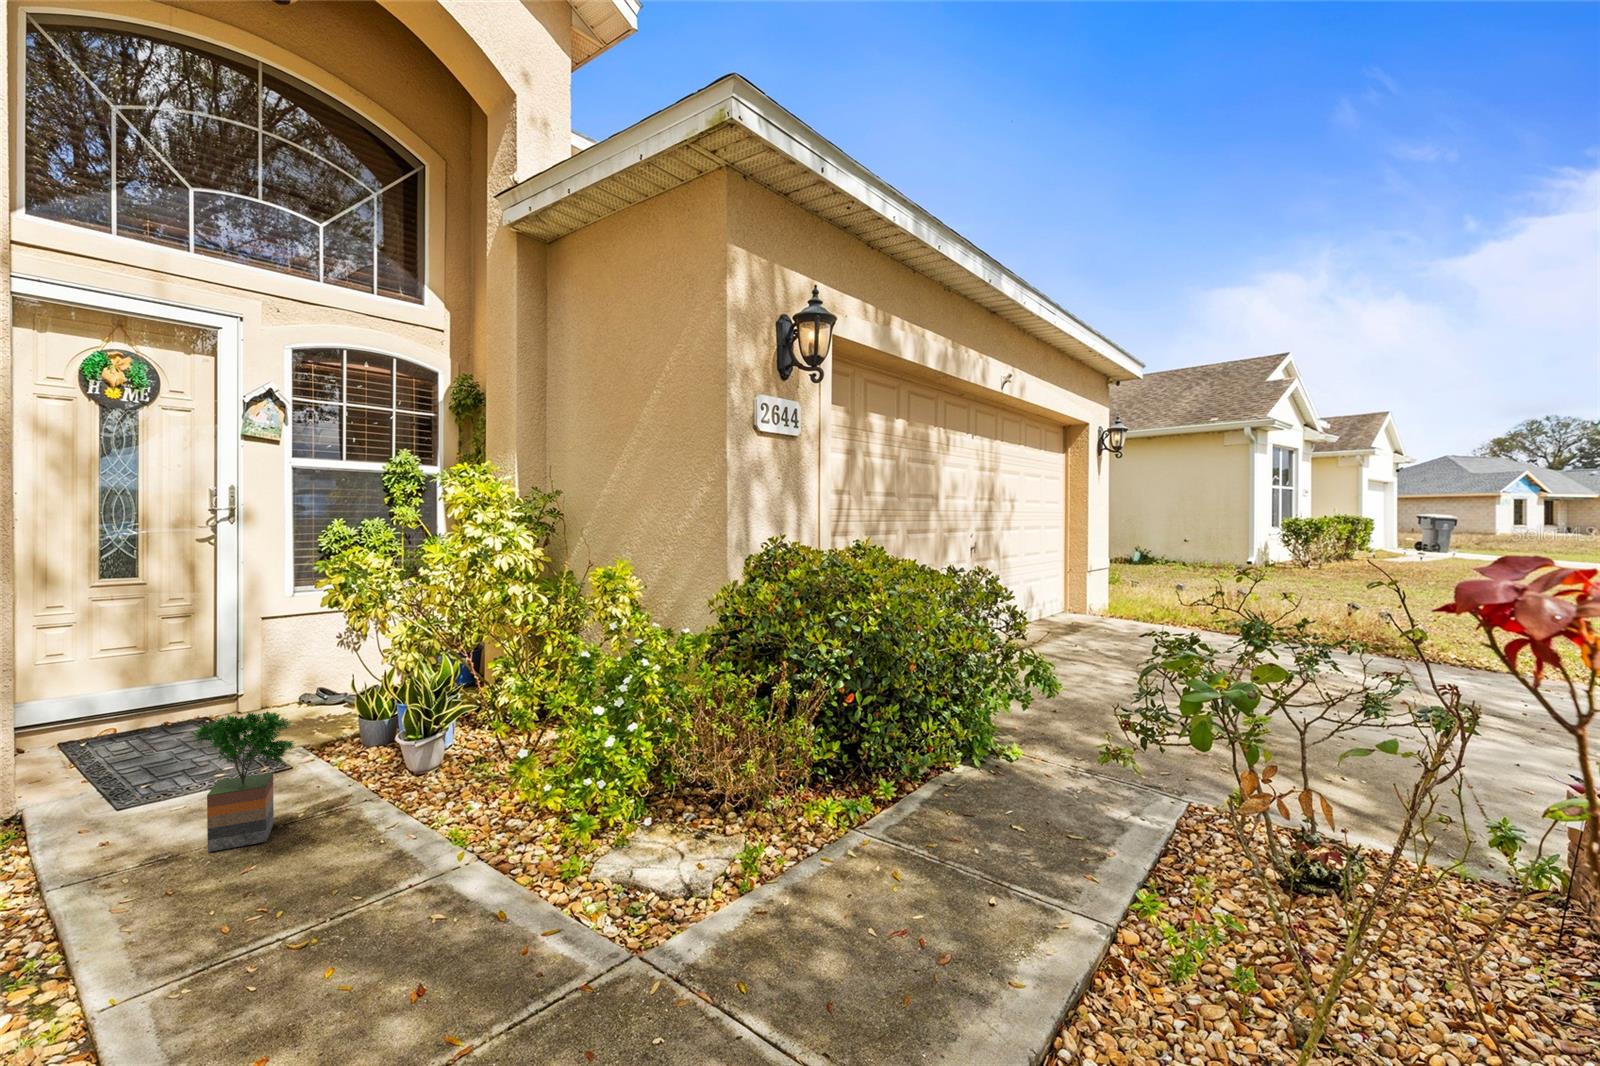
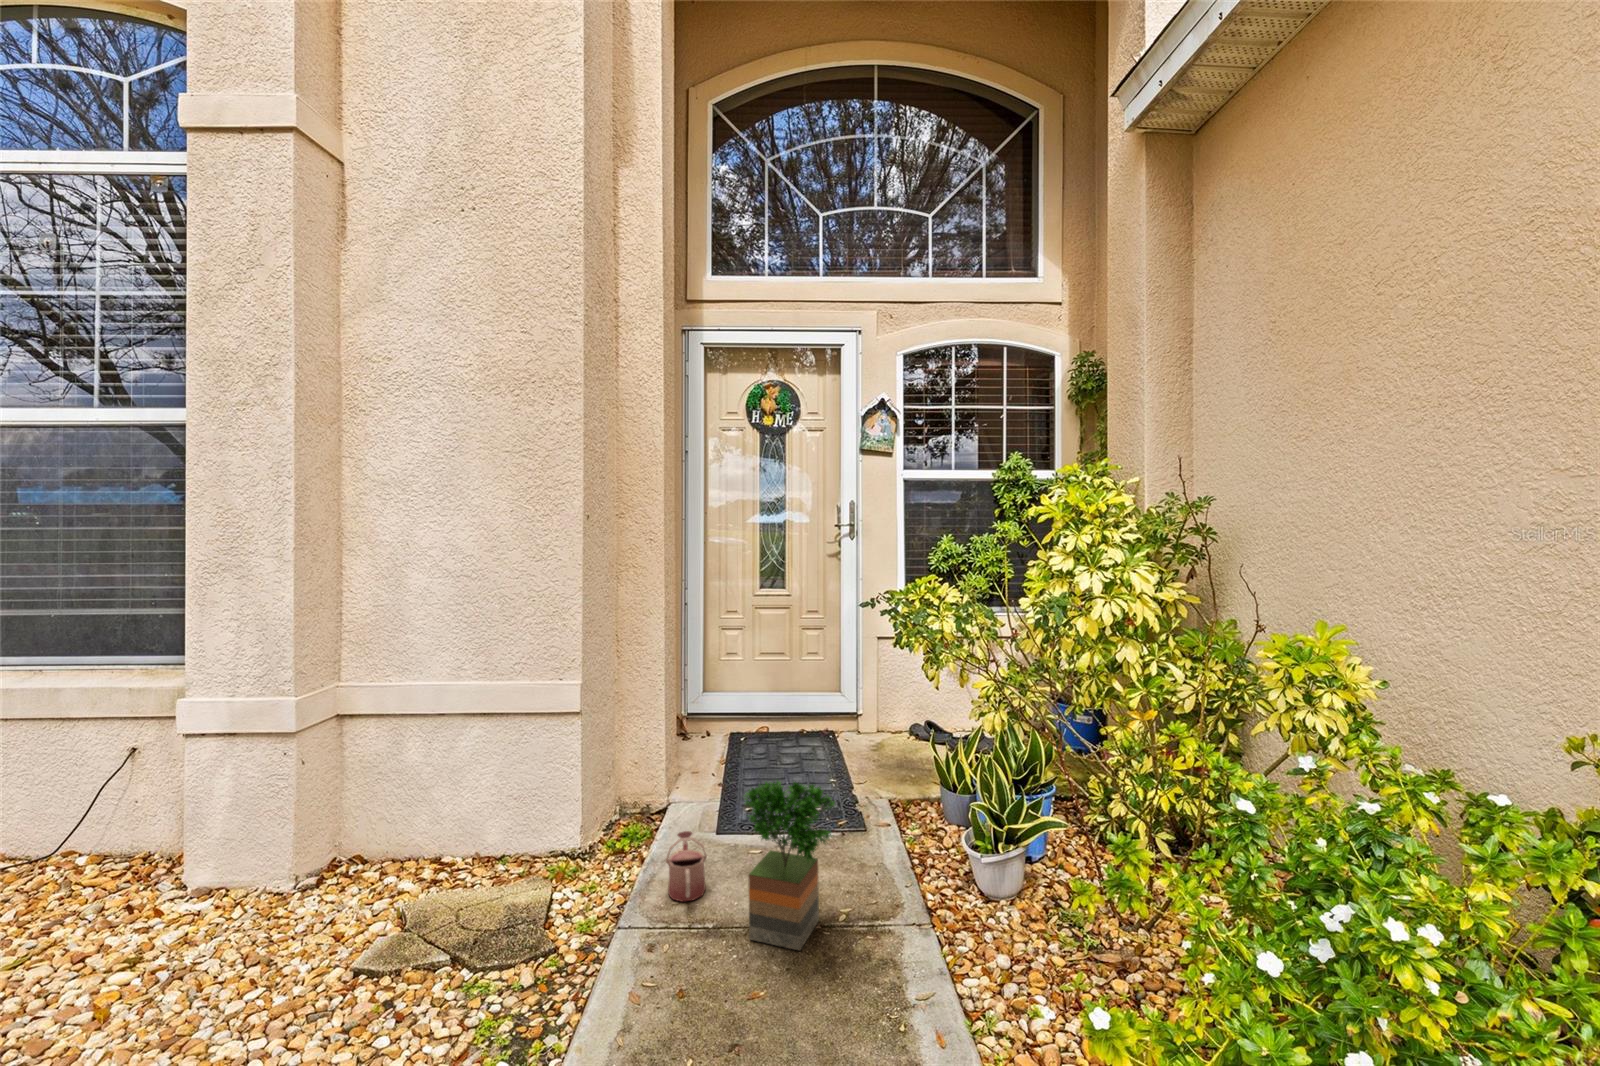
watering can: none [76,796,131,859] -> present [666,831,707,901]

